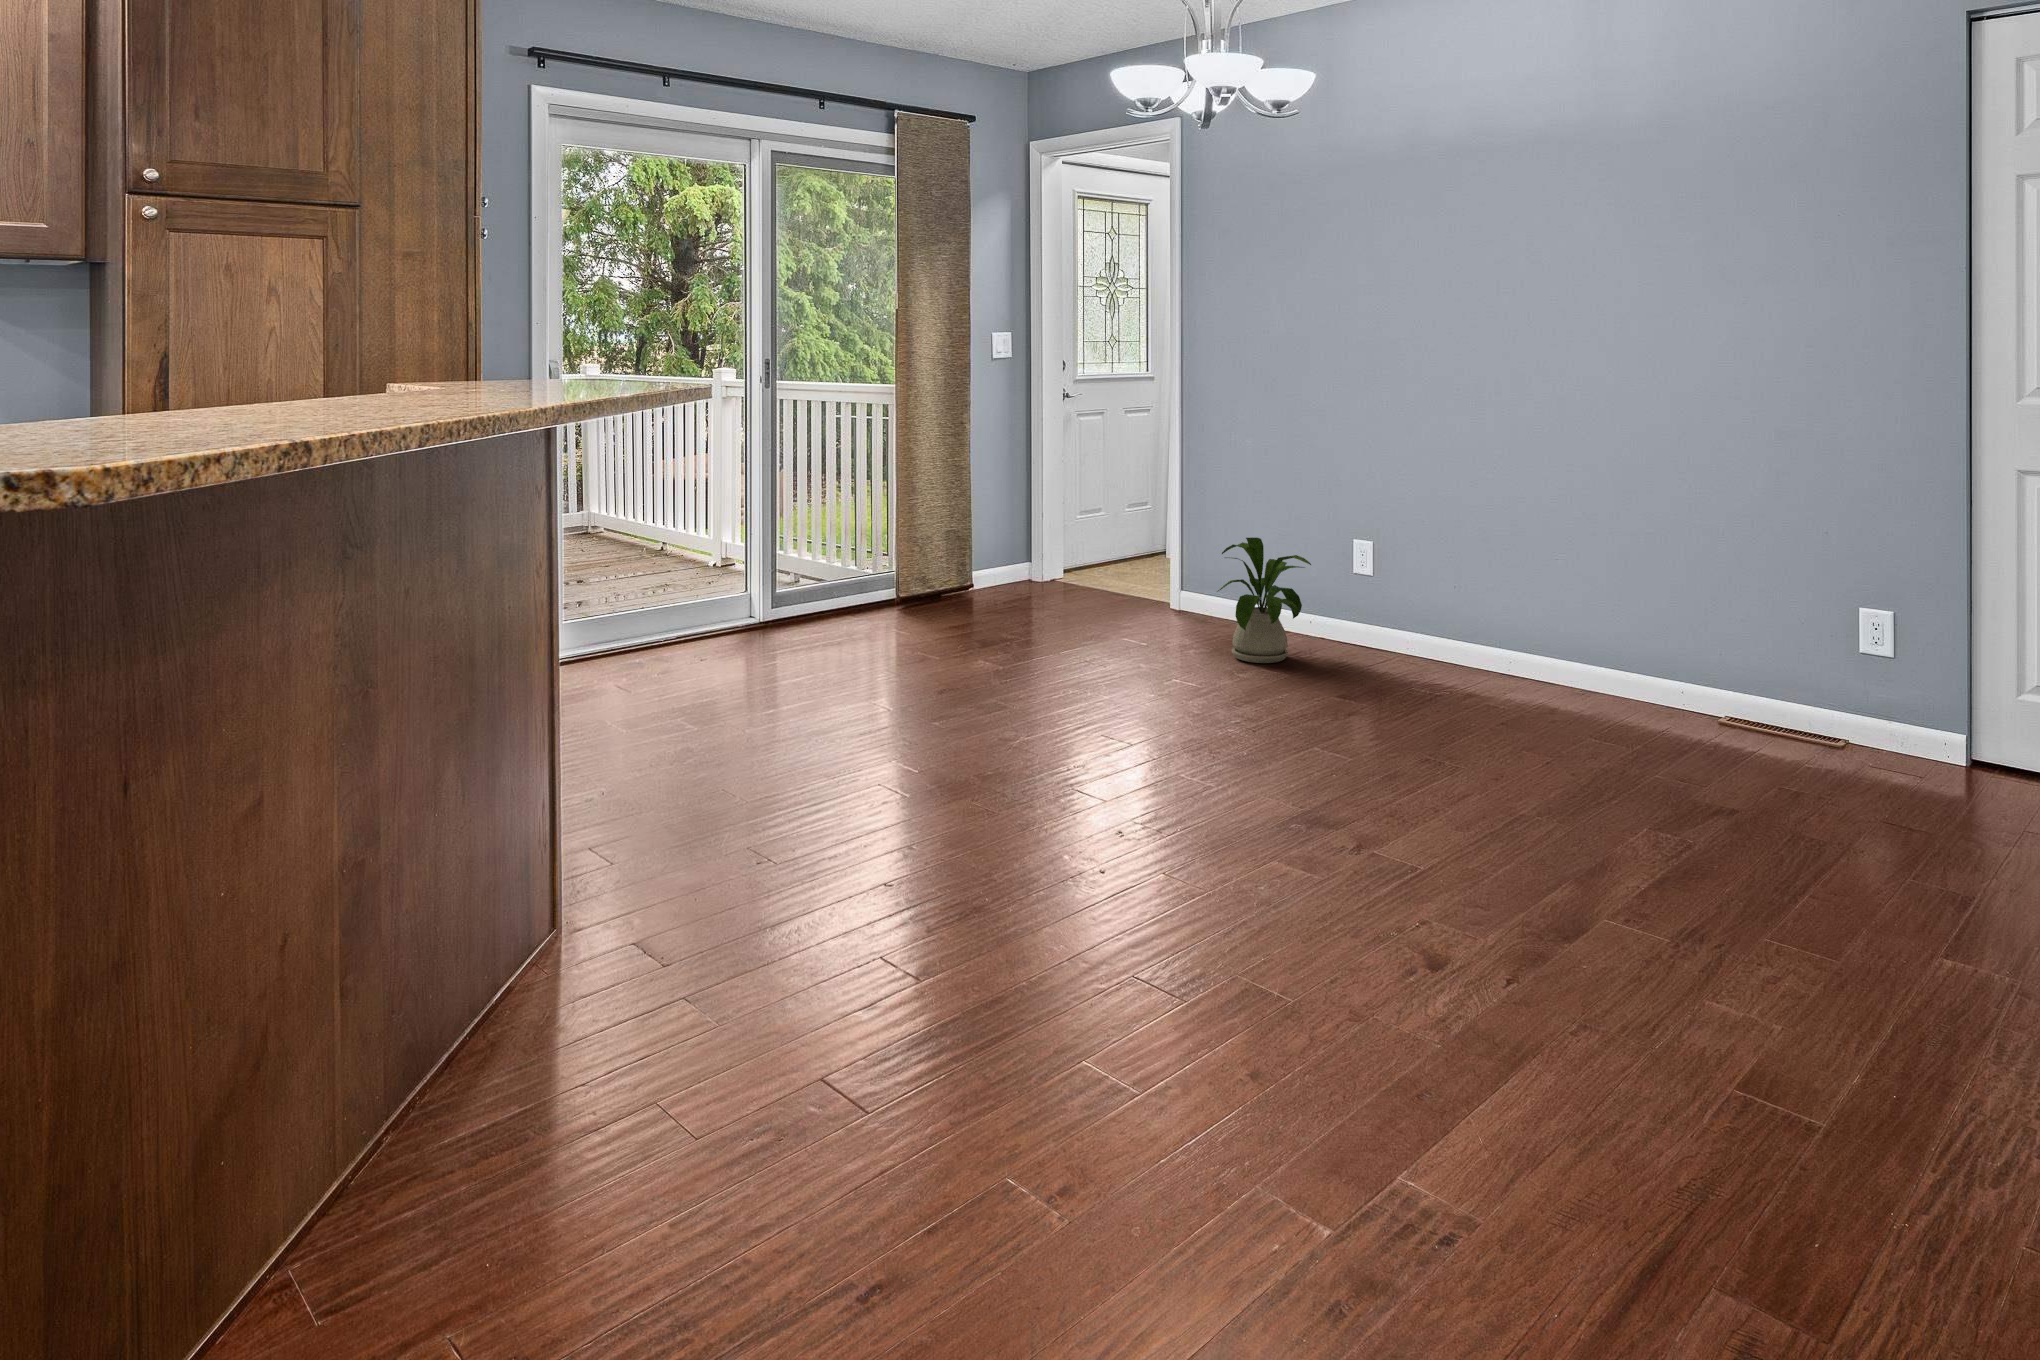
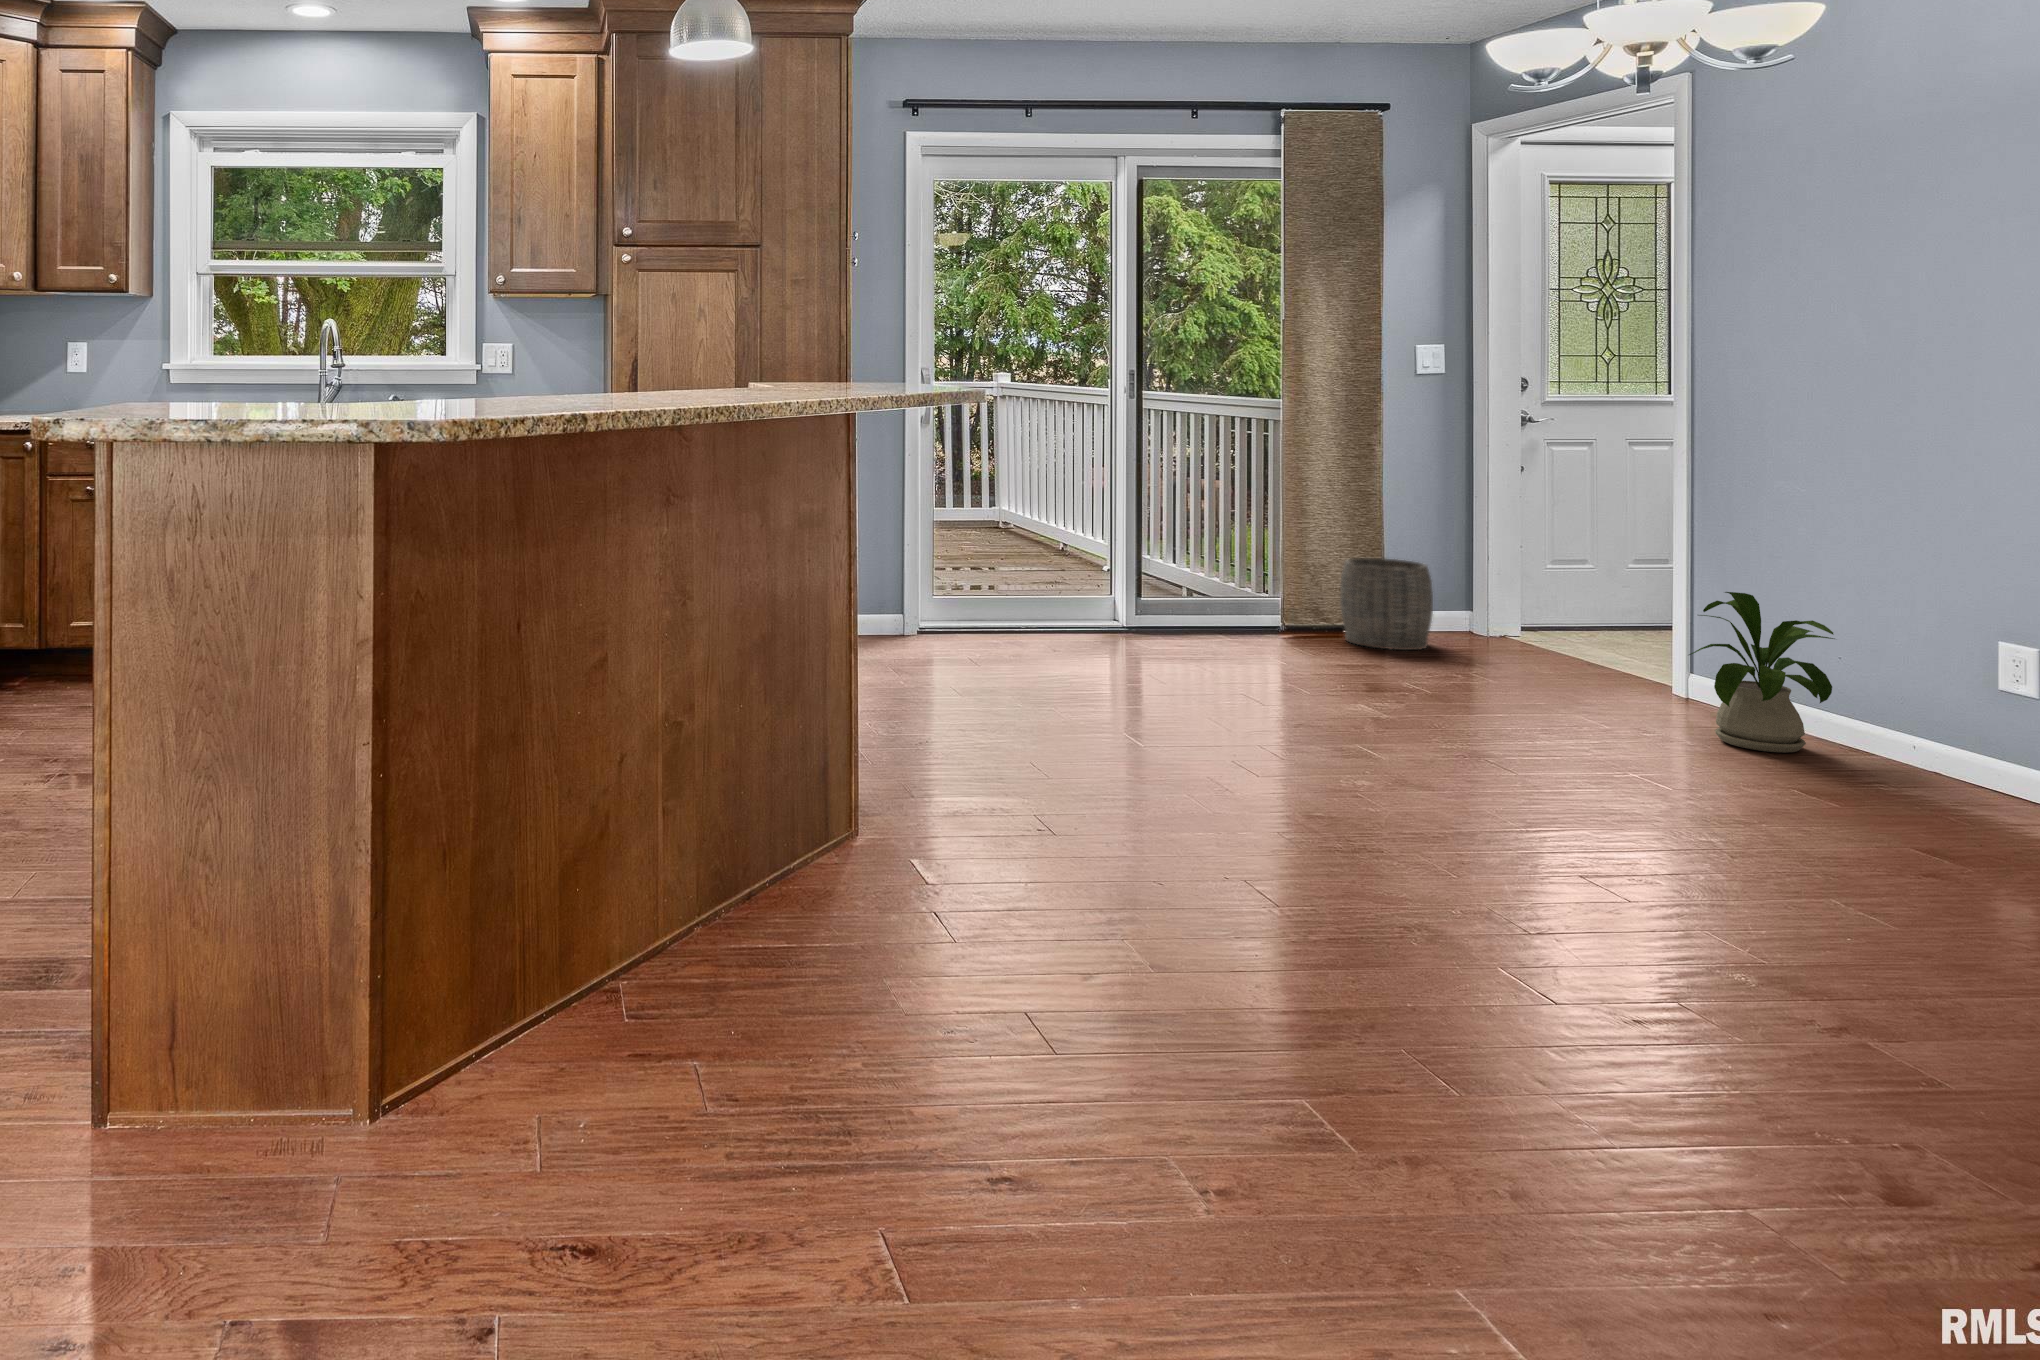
woven basket: none [935,526,1008,609] -> present [1340,558,1433,650]

